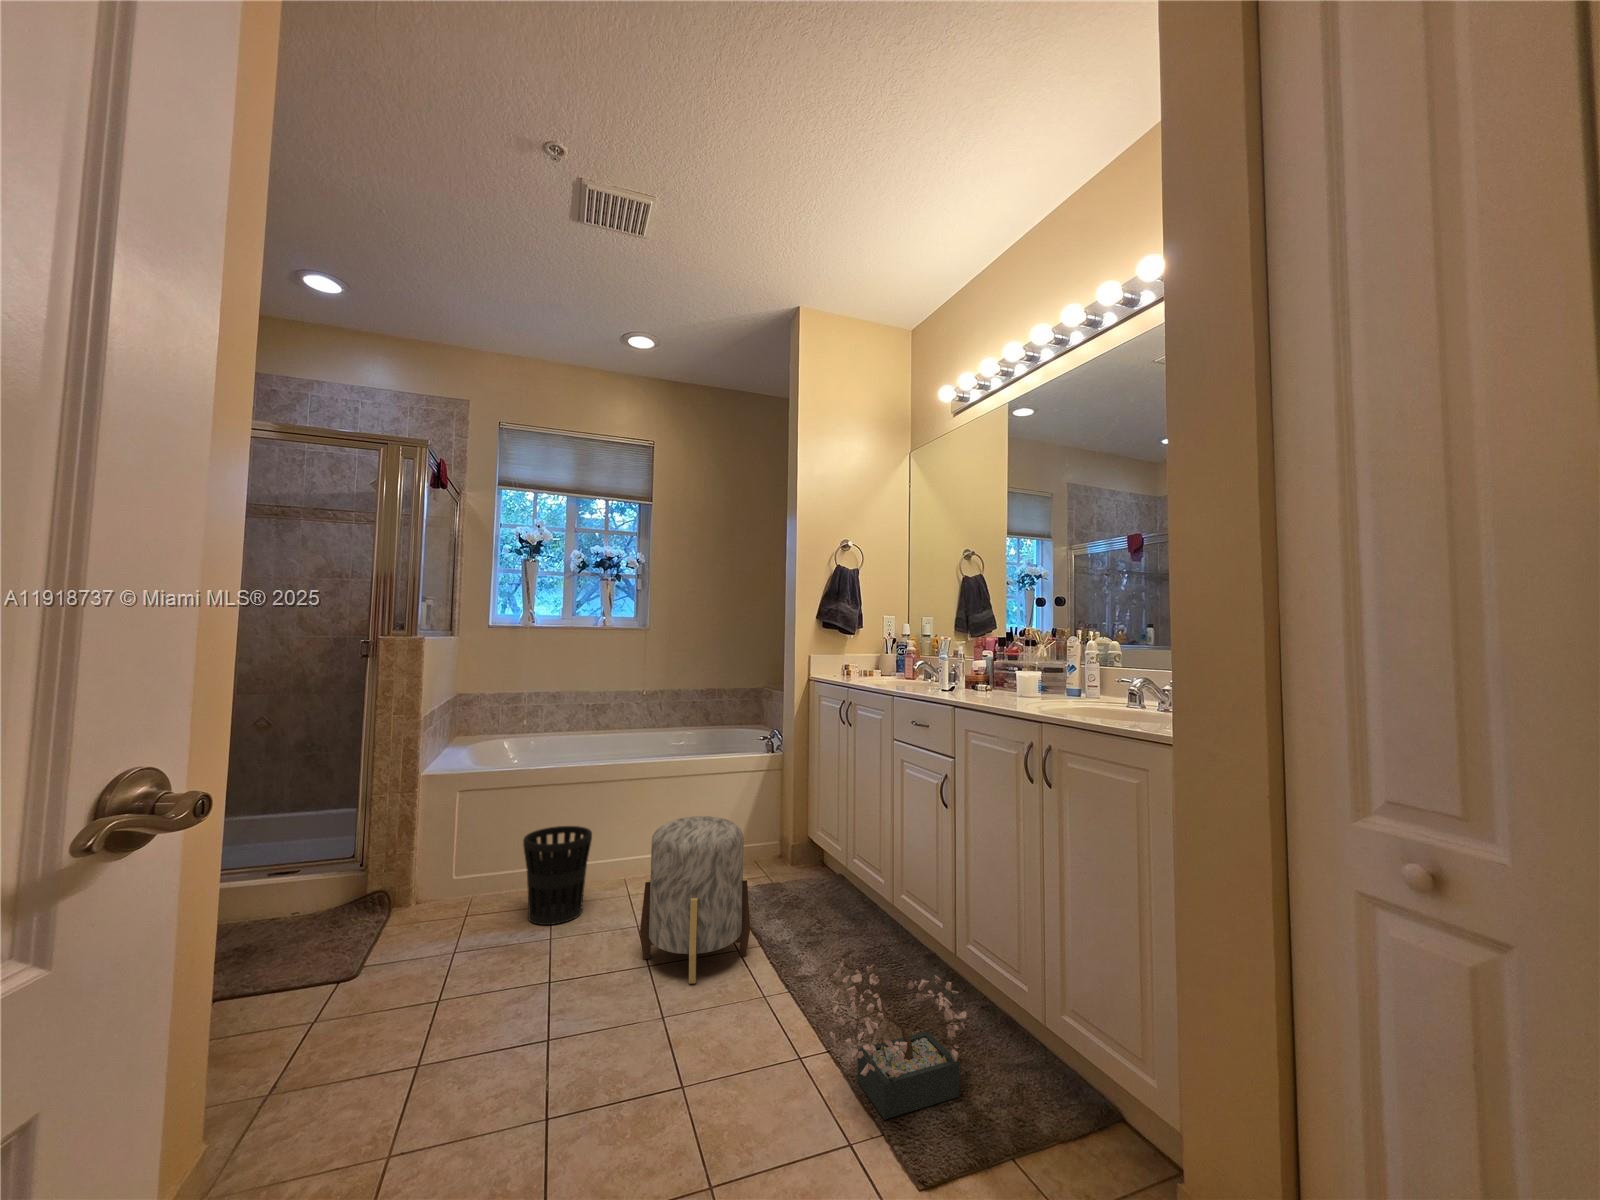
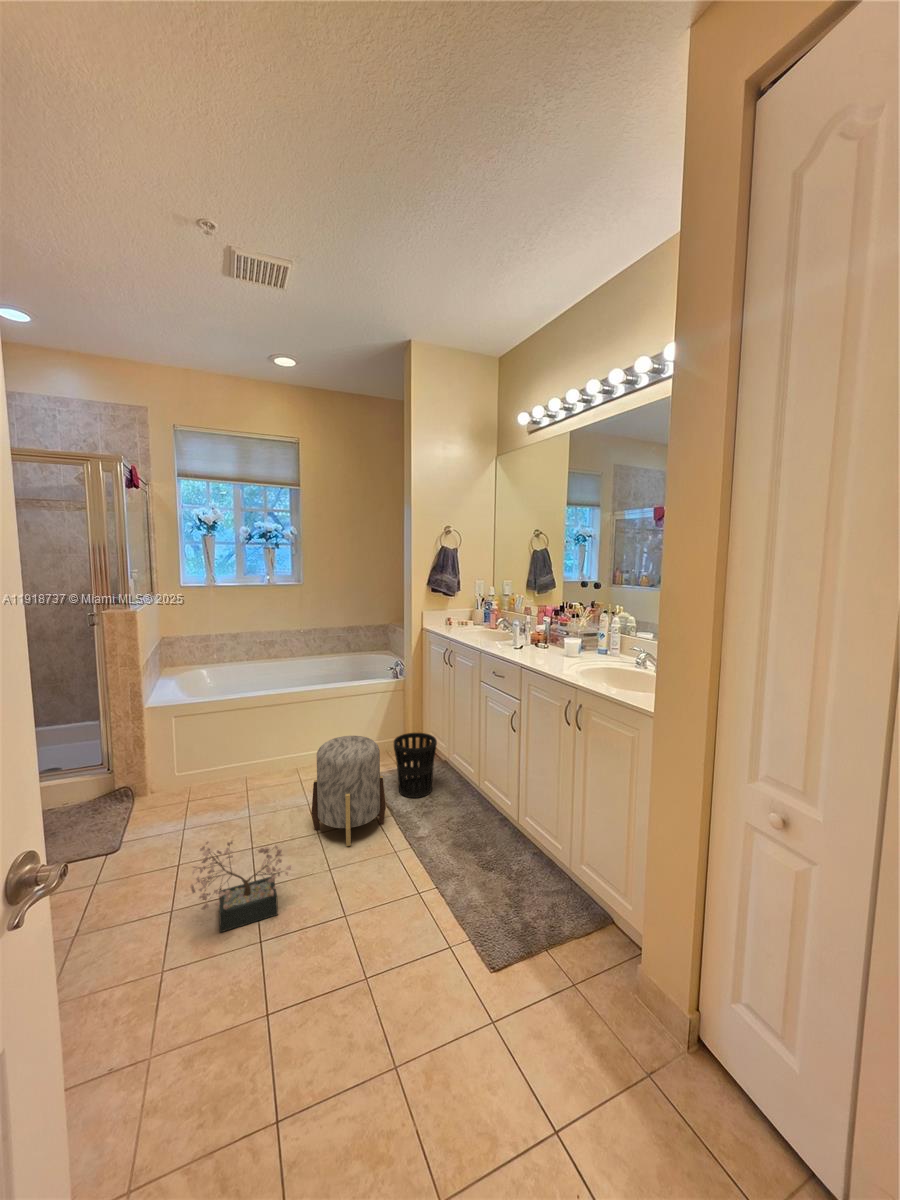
wastebasket: present [523,826,592,925] -> present [394,733,437,798]
decorative plant: present [830,962,966,1120] -> present [191,841,291,932]

